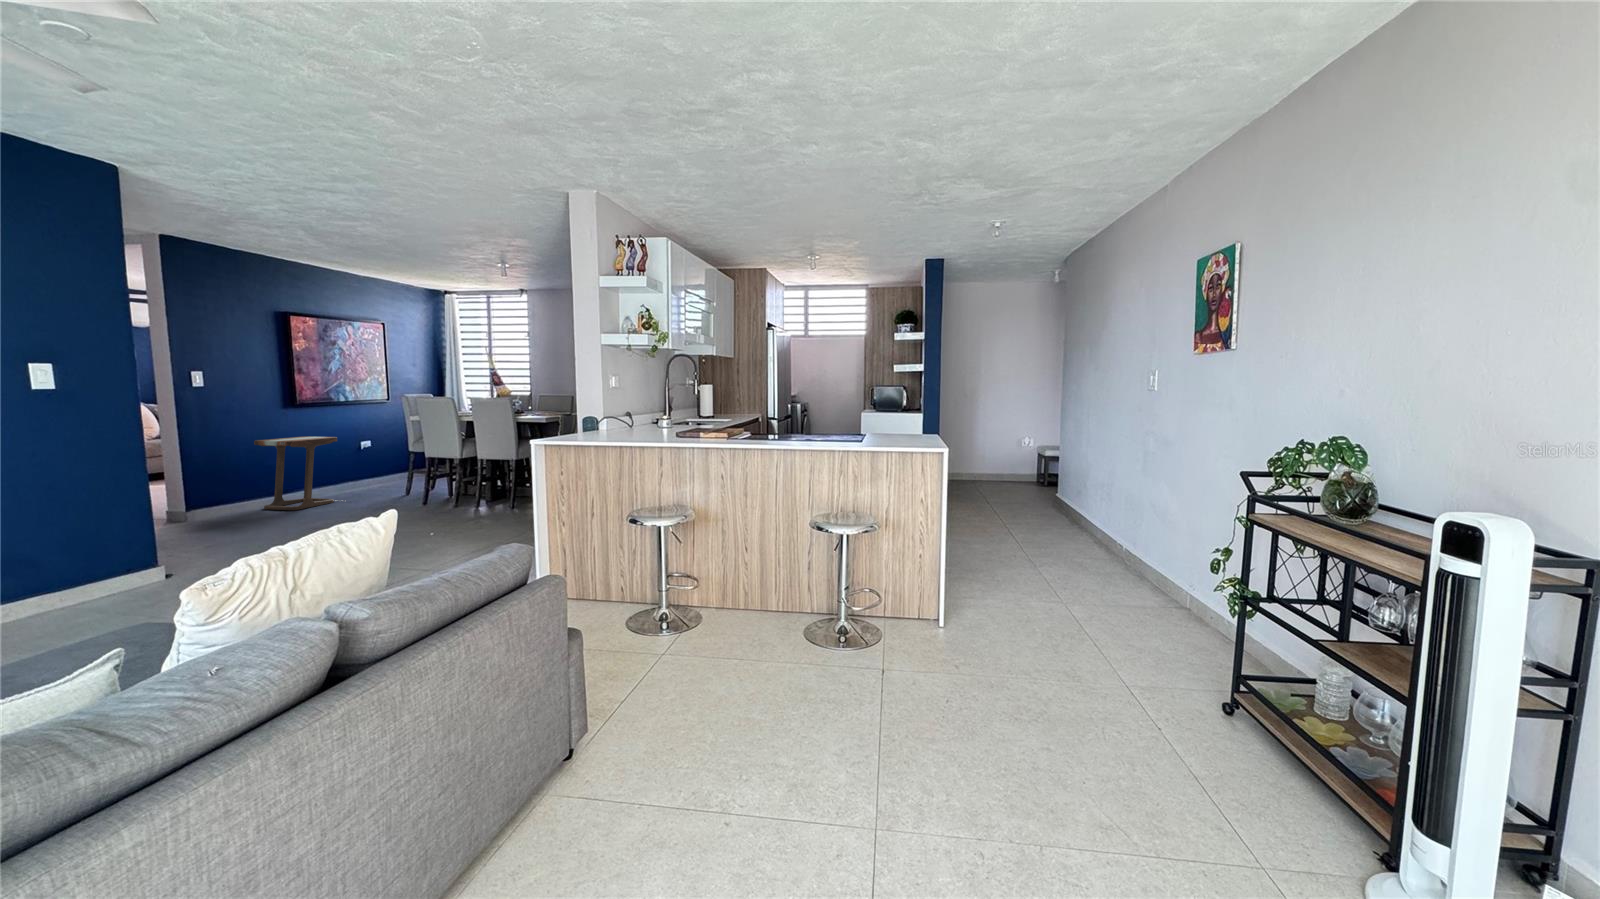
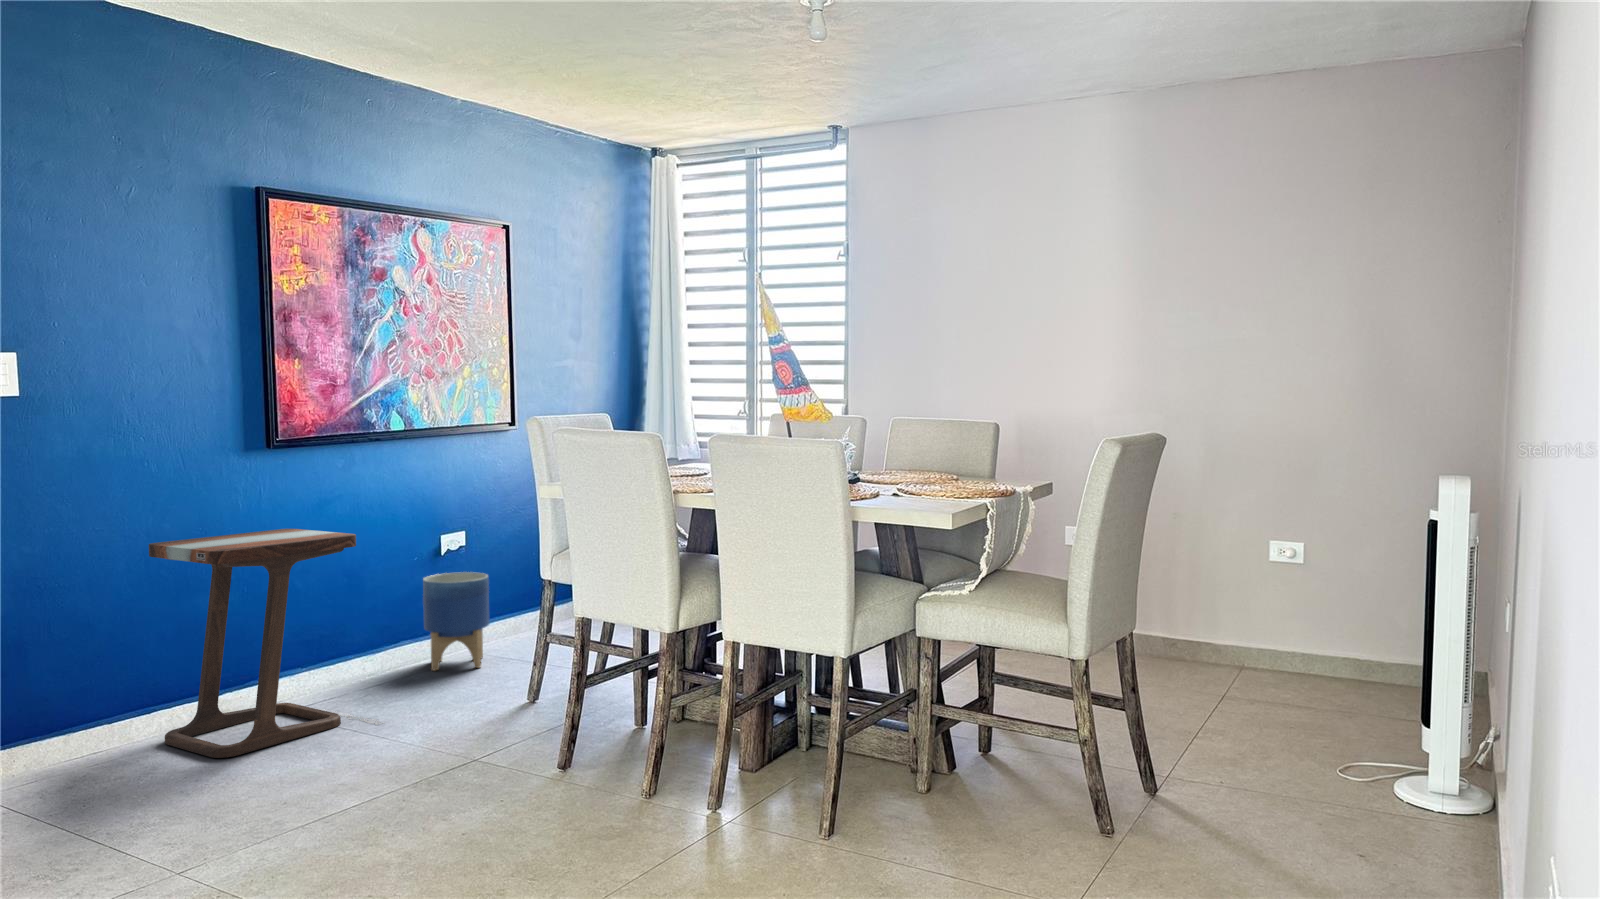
planter: none [355,455,384,490] -> present [423,572,489,671]

